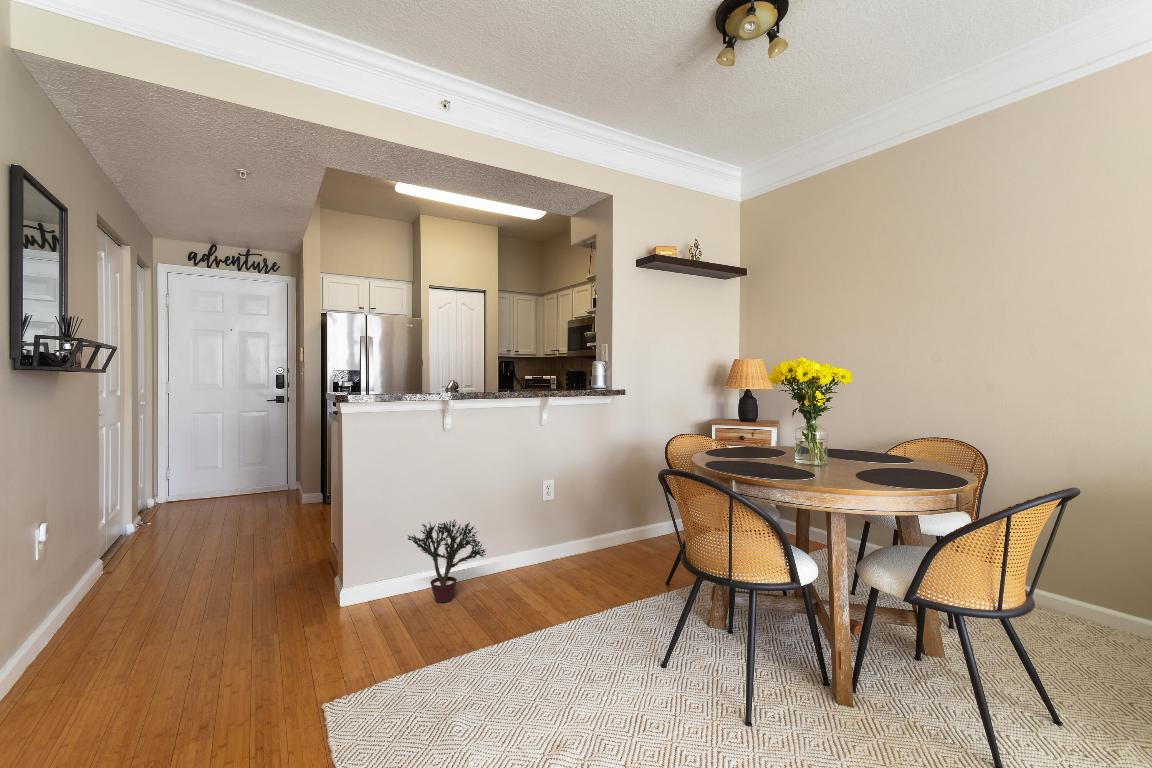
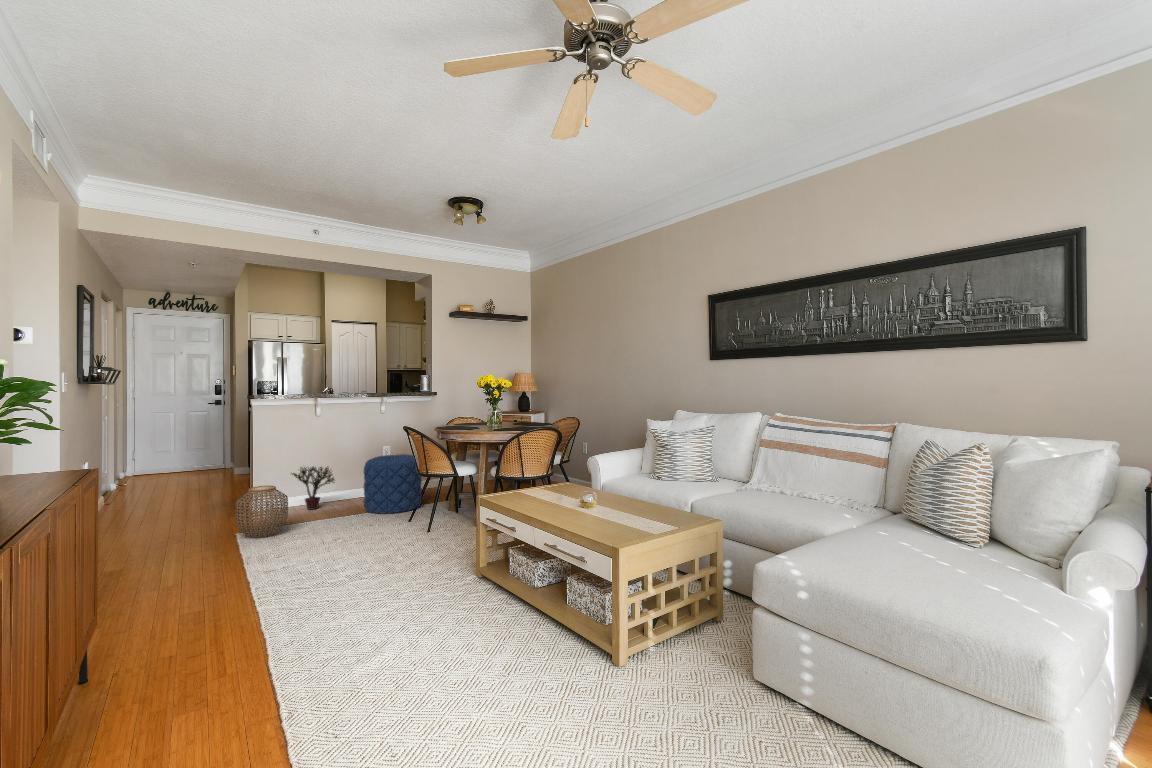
pouf: none [536,502,637,624] -> present [364,454,422,514]
woven basket: none [321,589,426,715] -> present [236,486,288,538]

